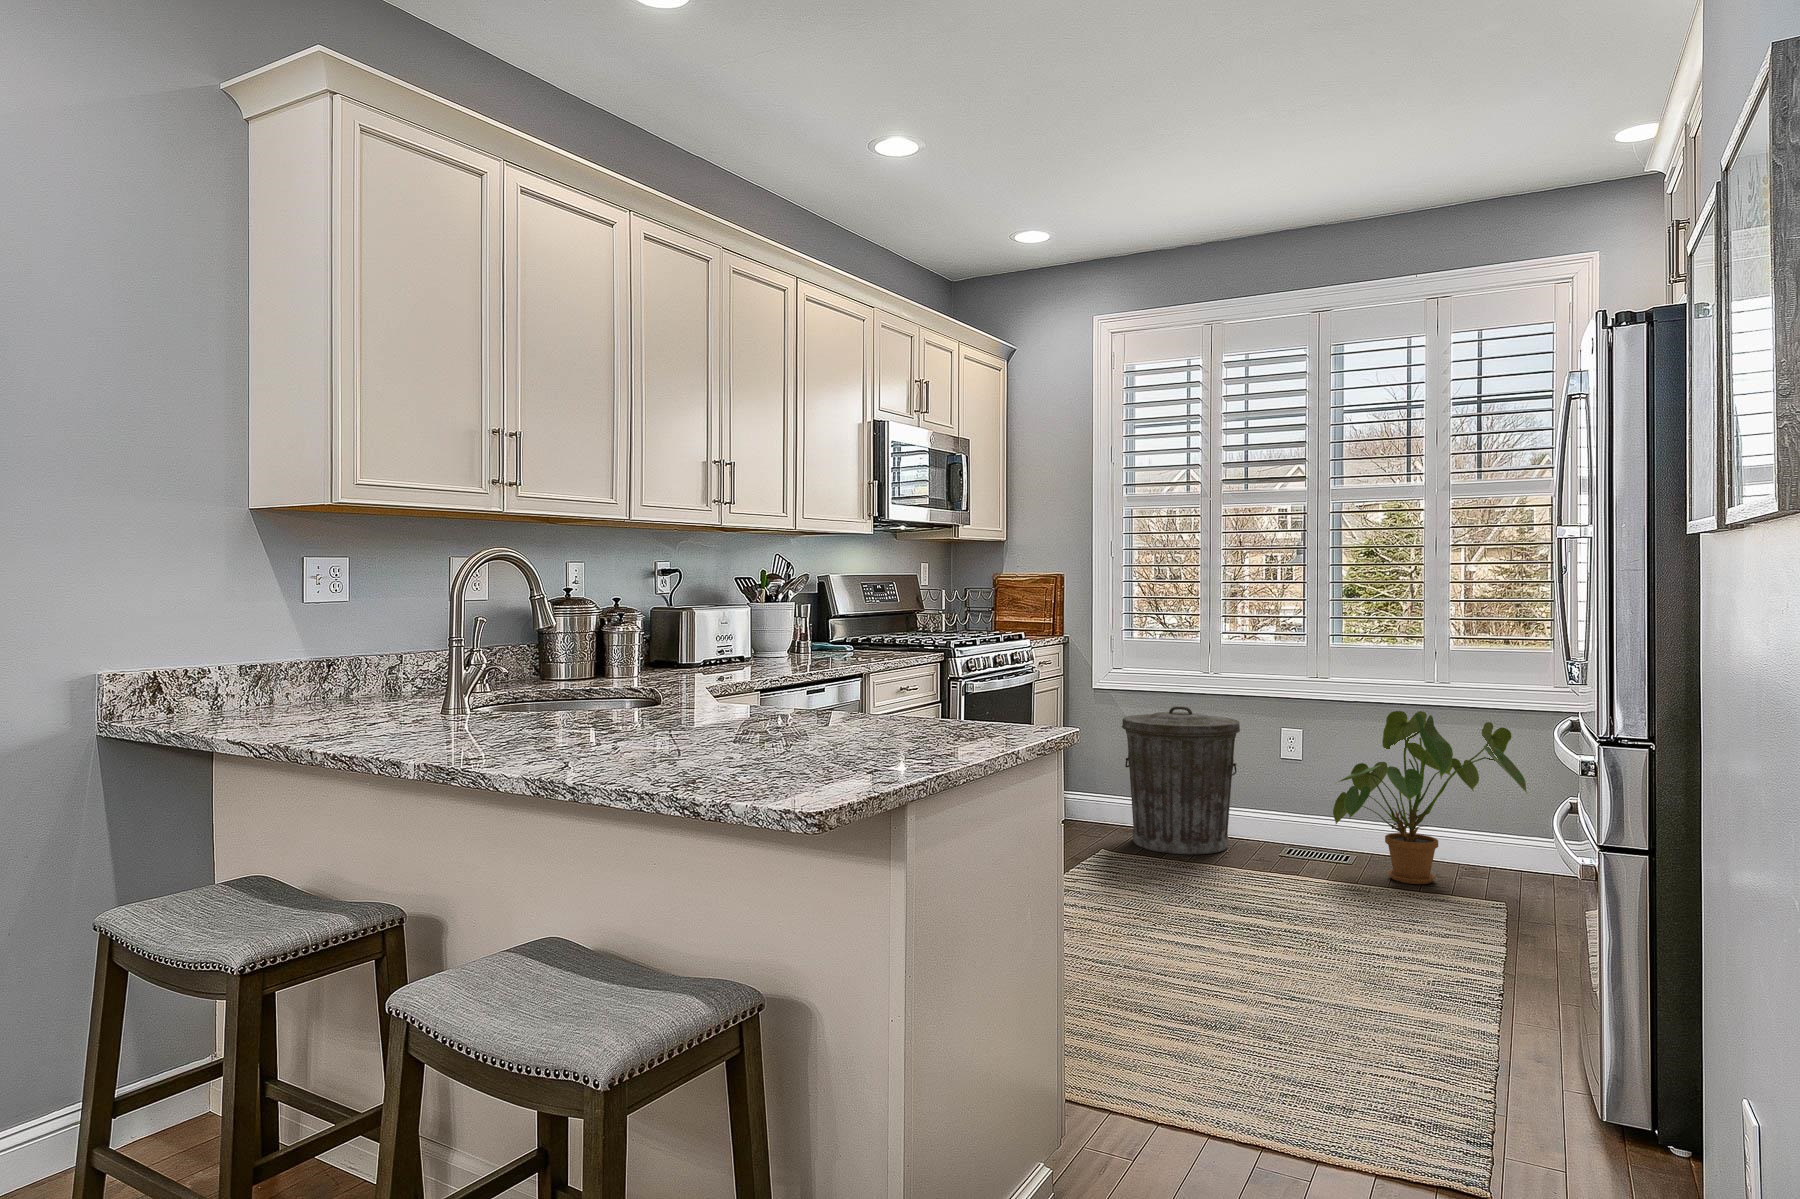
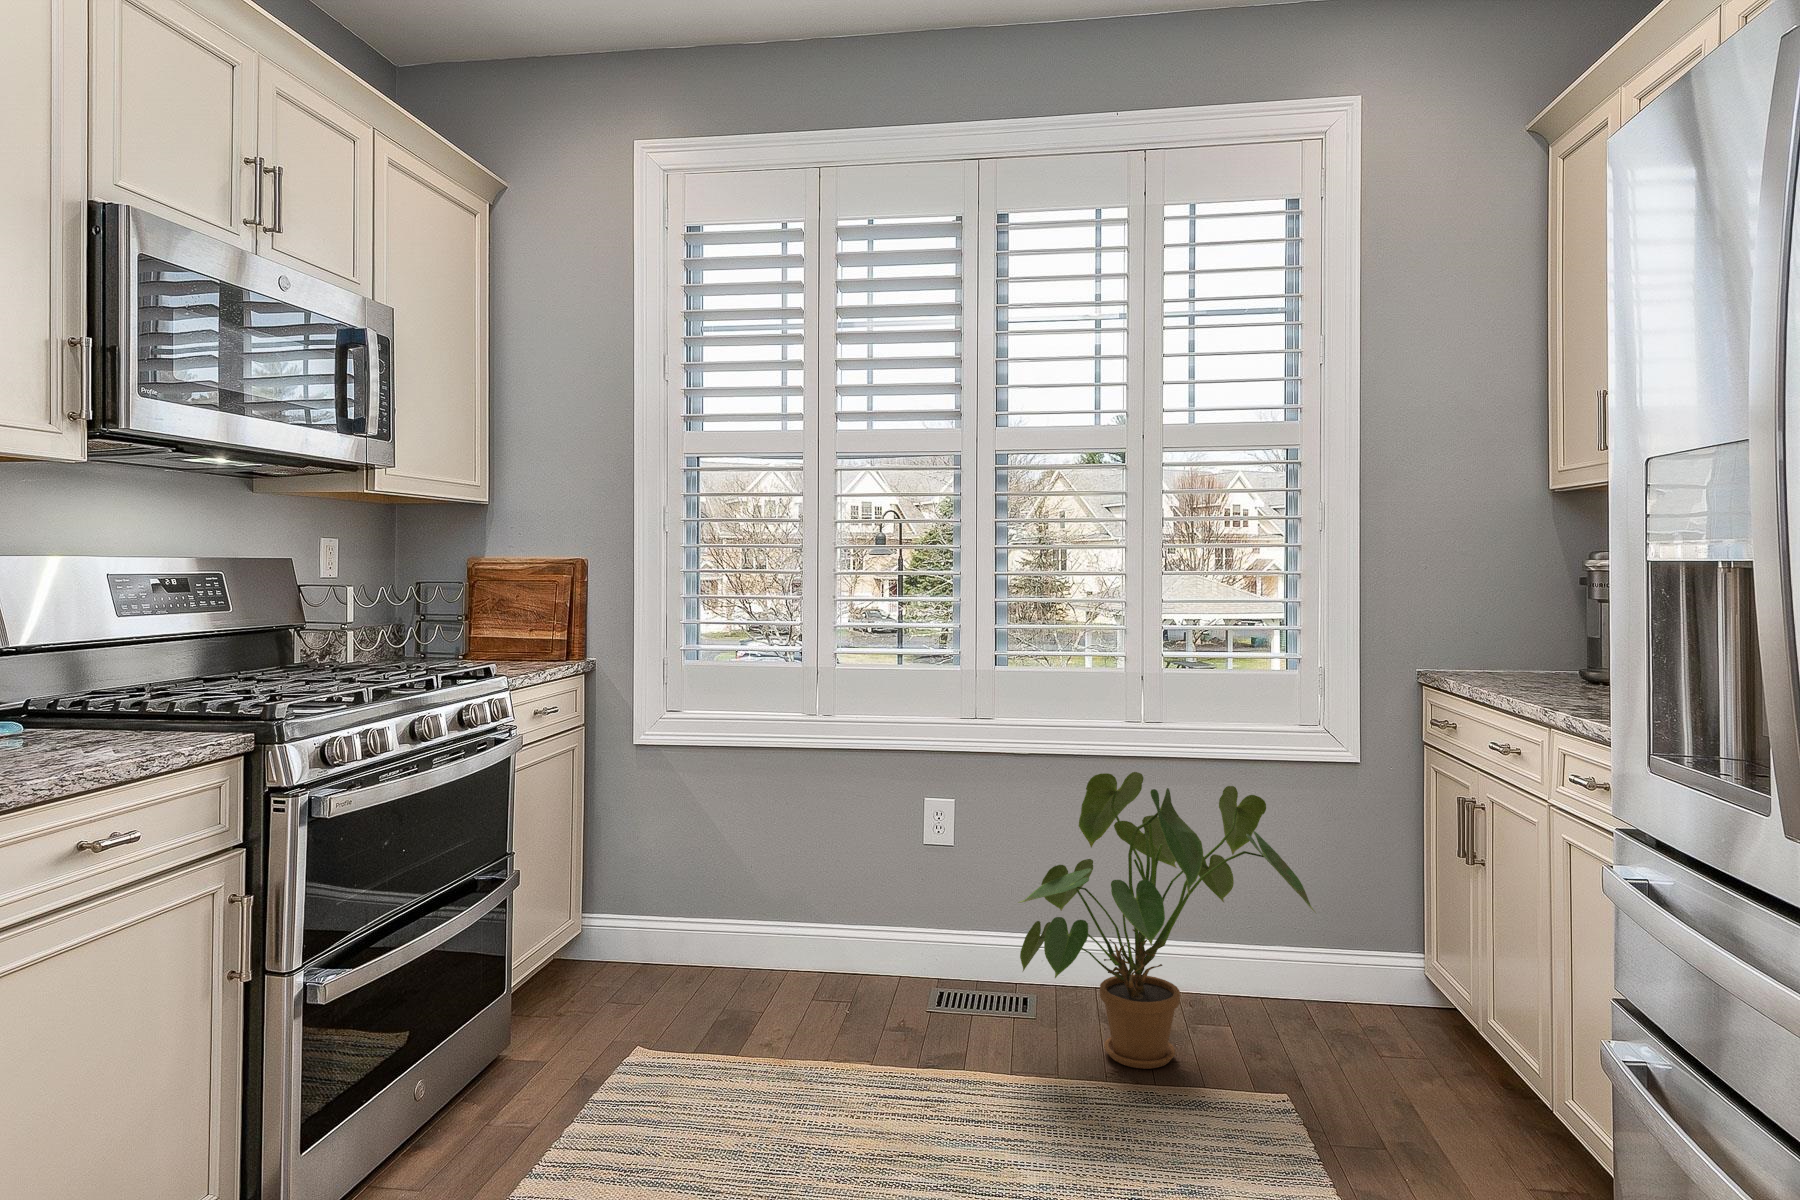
trash can: present [1122,706,1240,854] -> none [675,780,869,1041]

